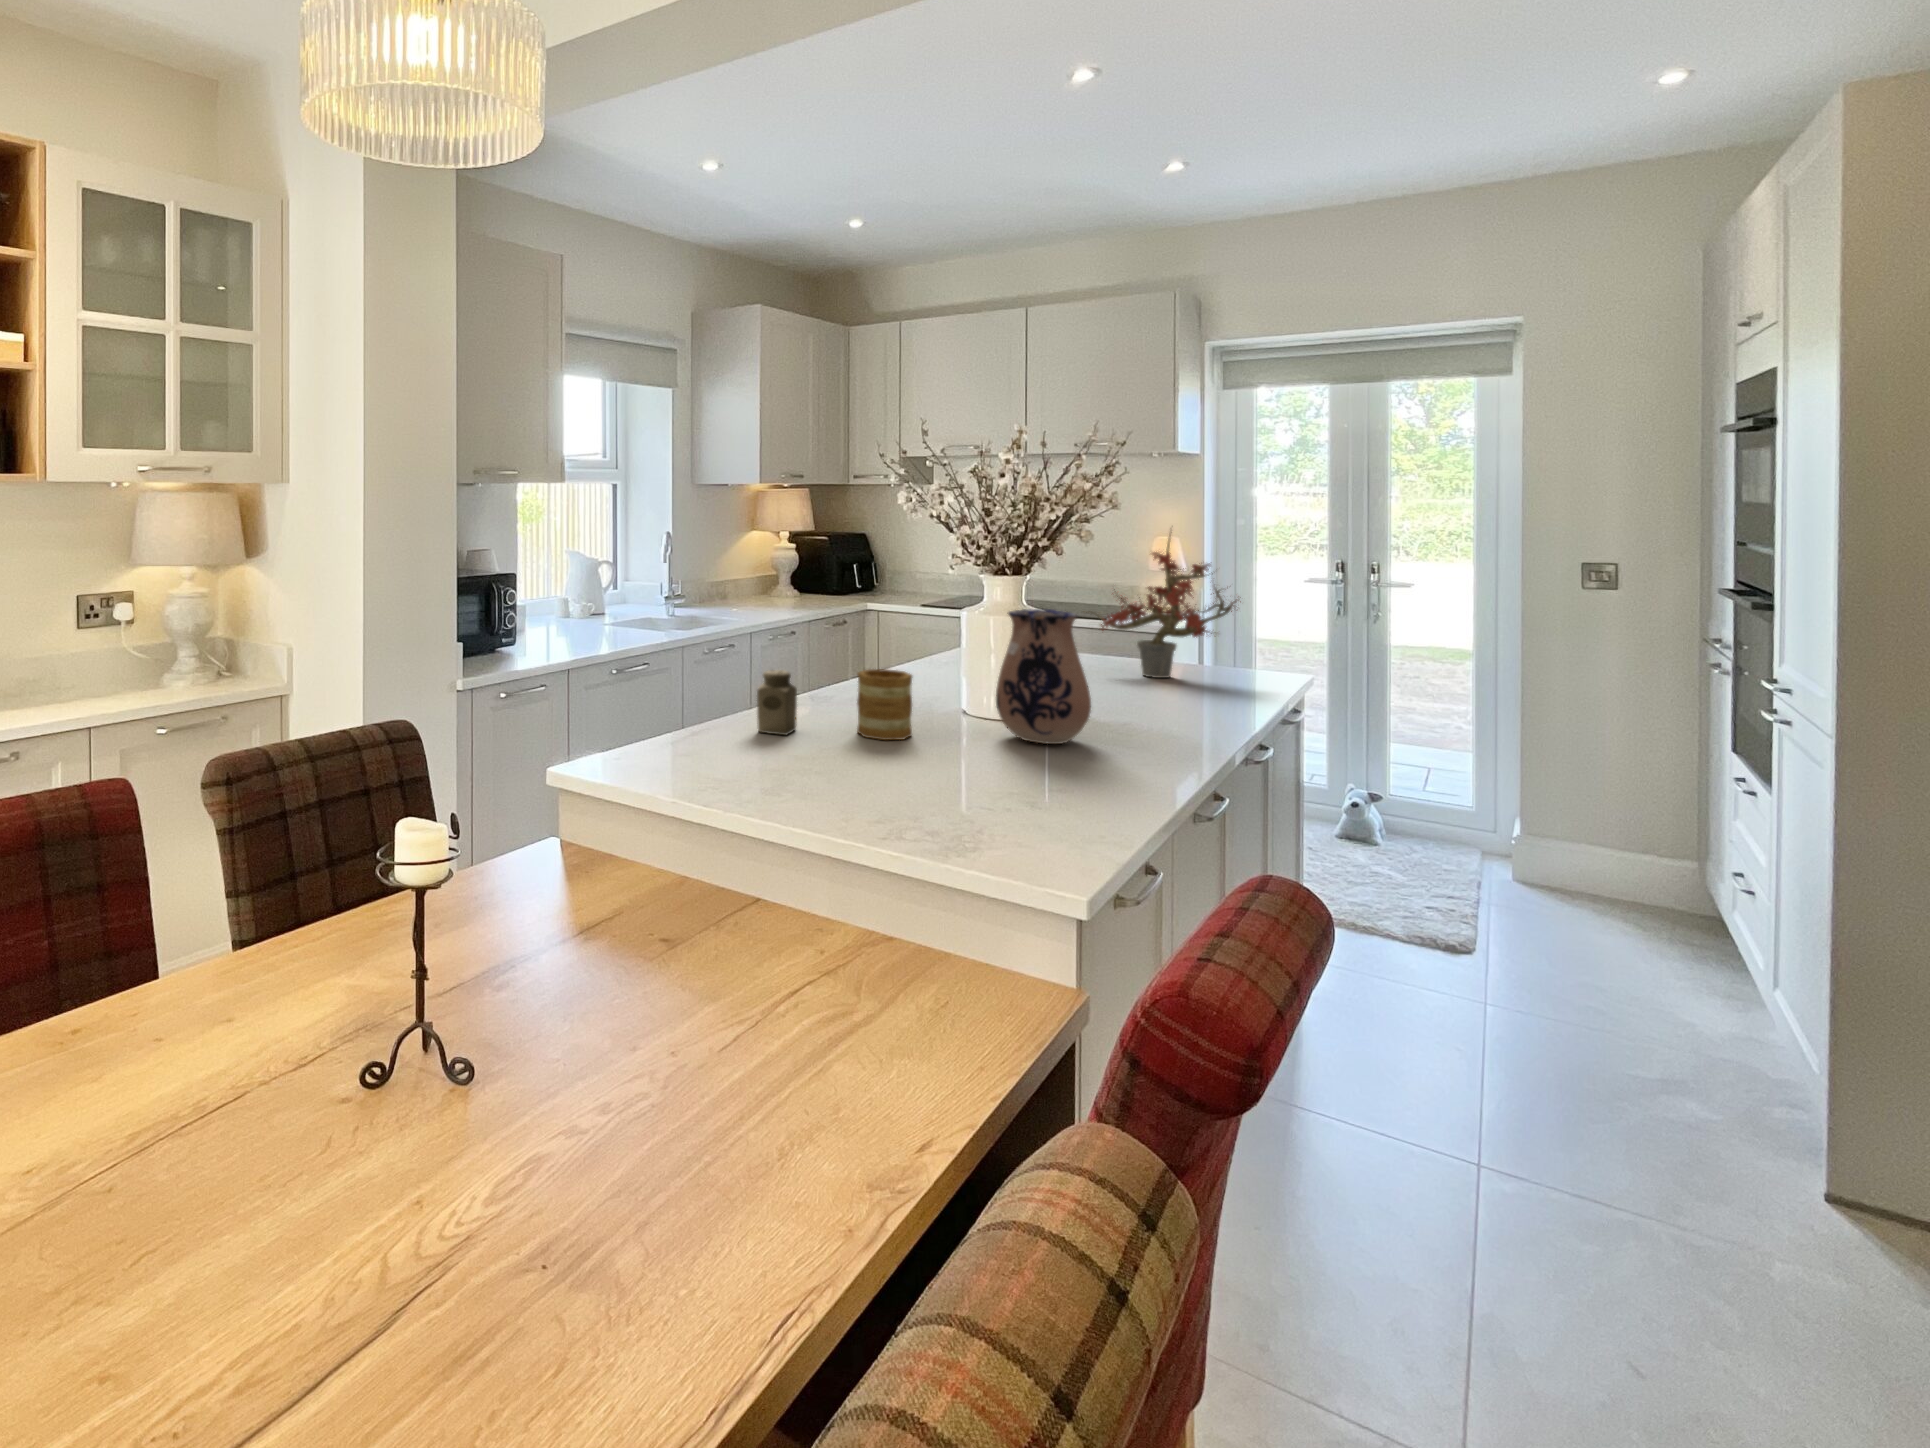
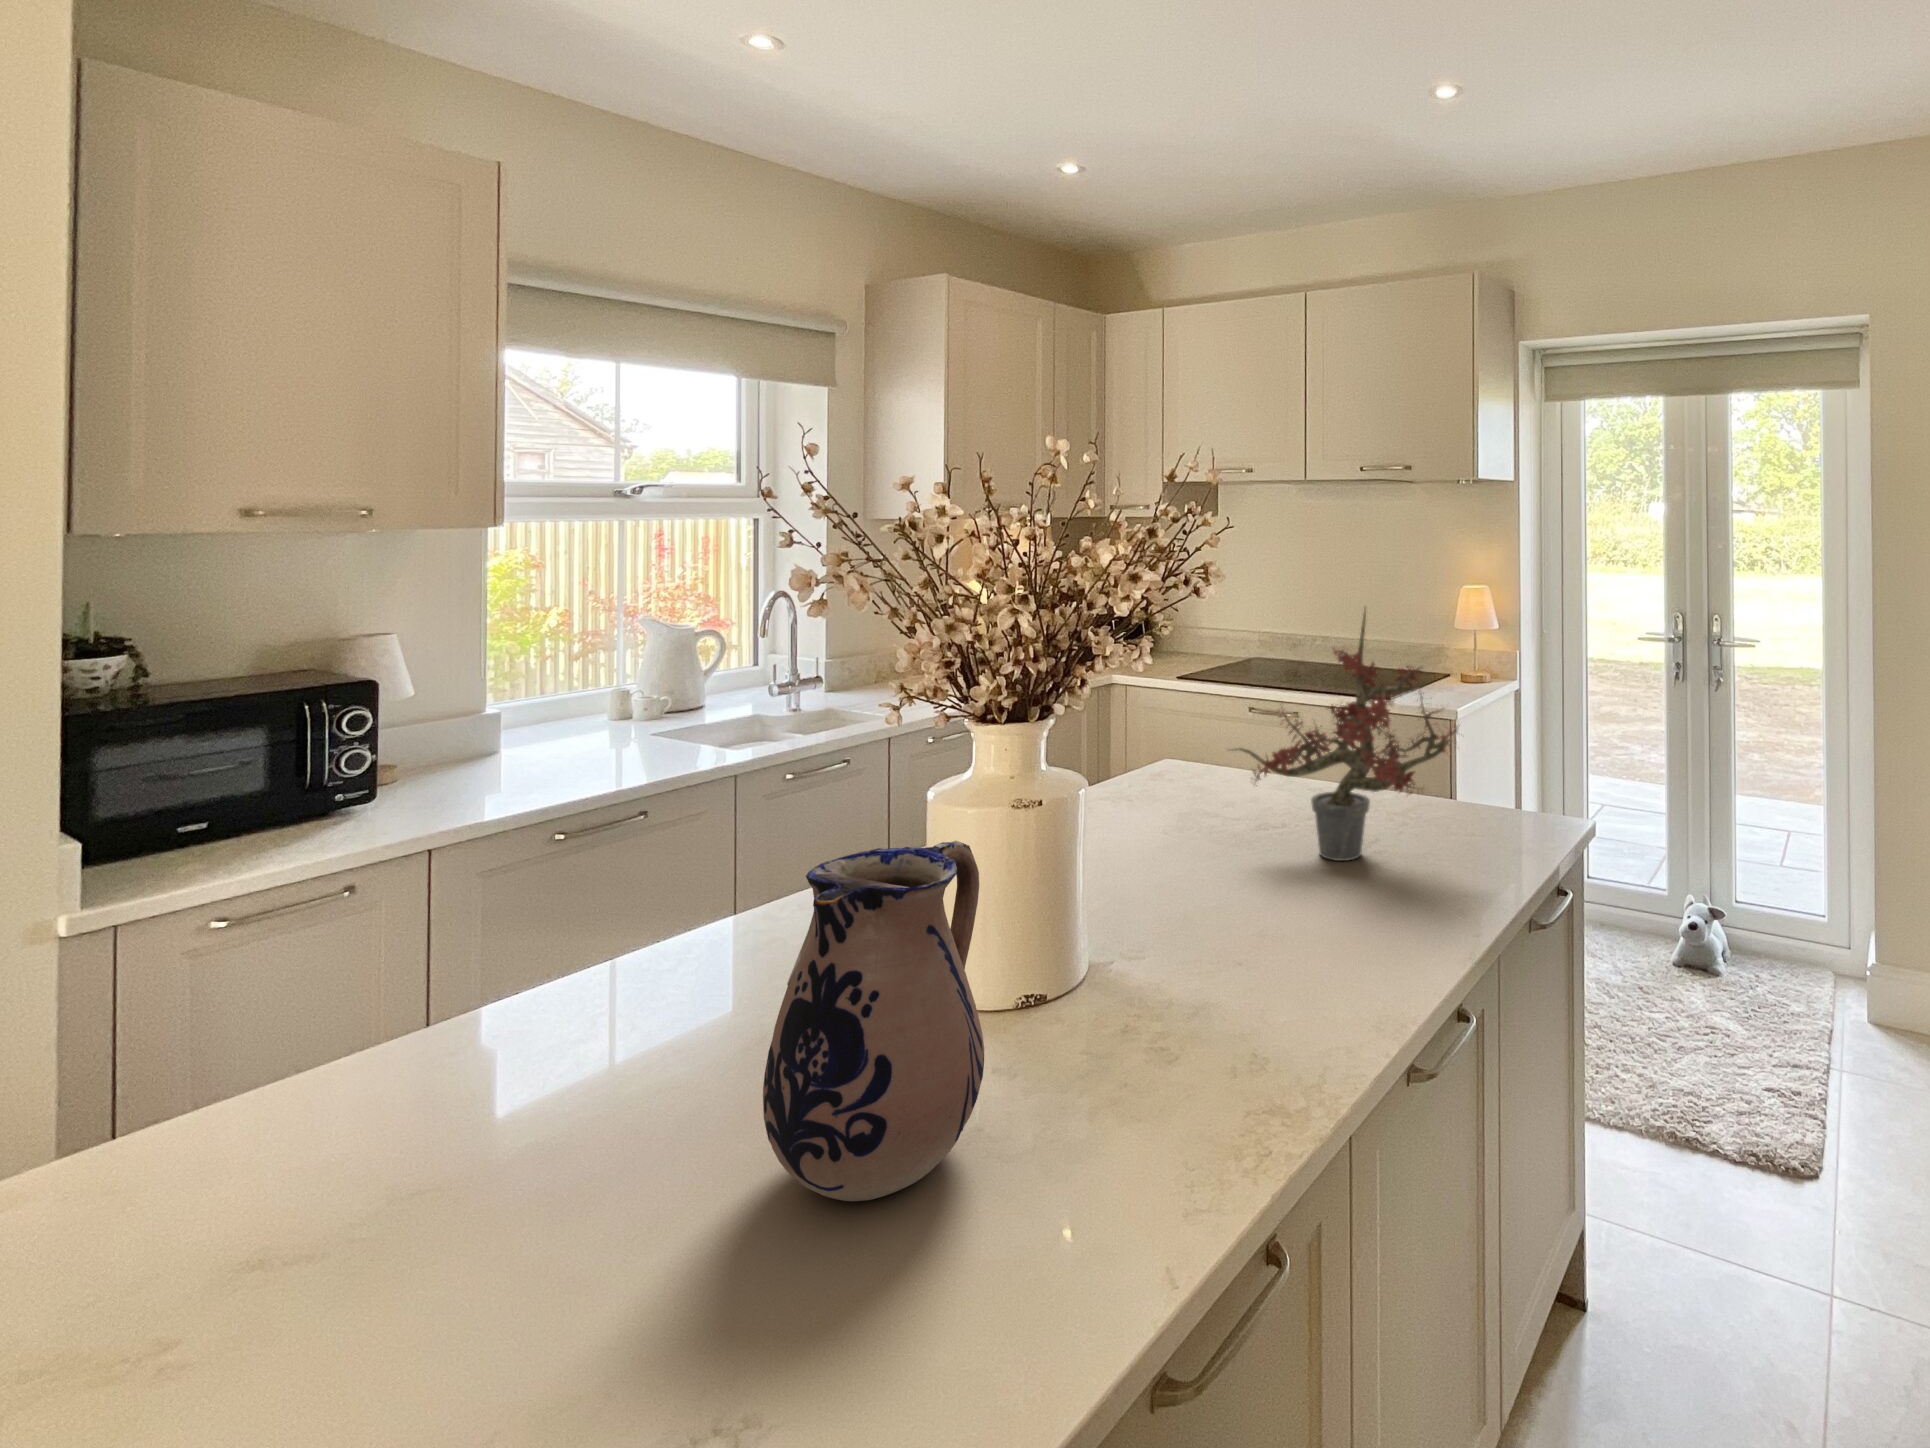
mug: present [857,669,912,740] -> none [417,994,596,1223]
salt shaker: present [757,670,797,735] -> none [148,1030,293,1223]

